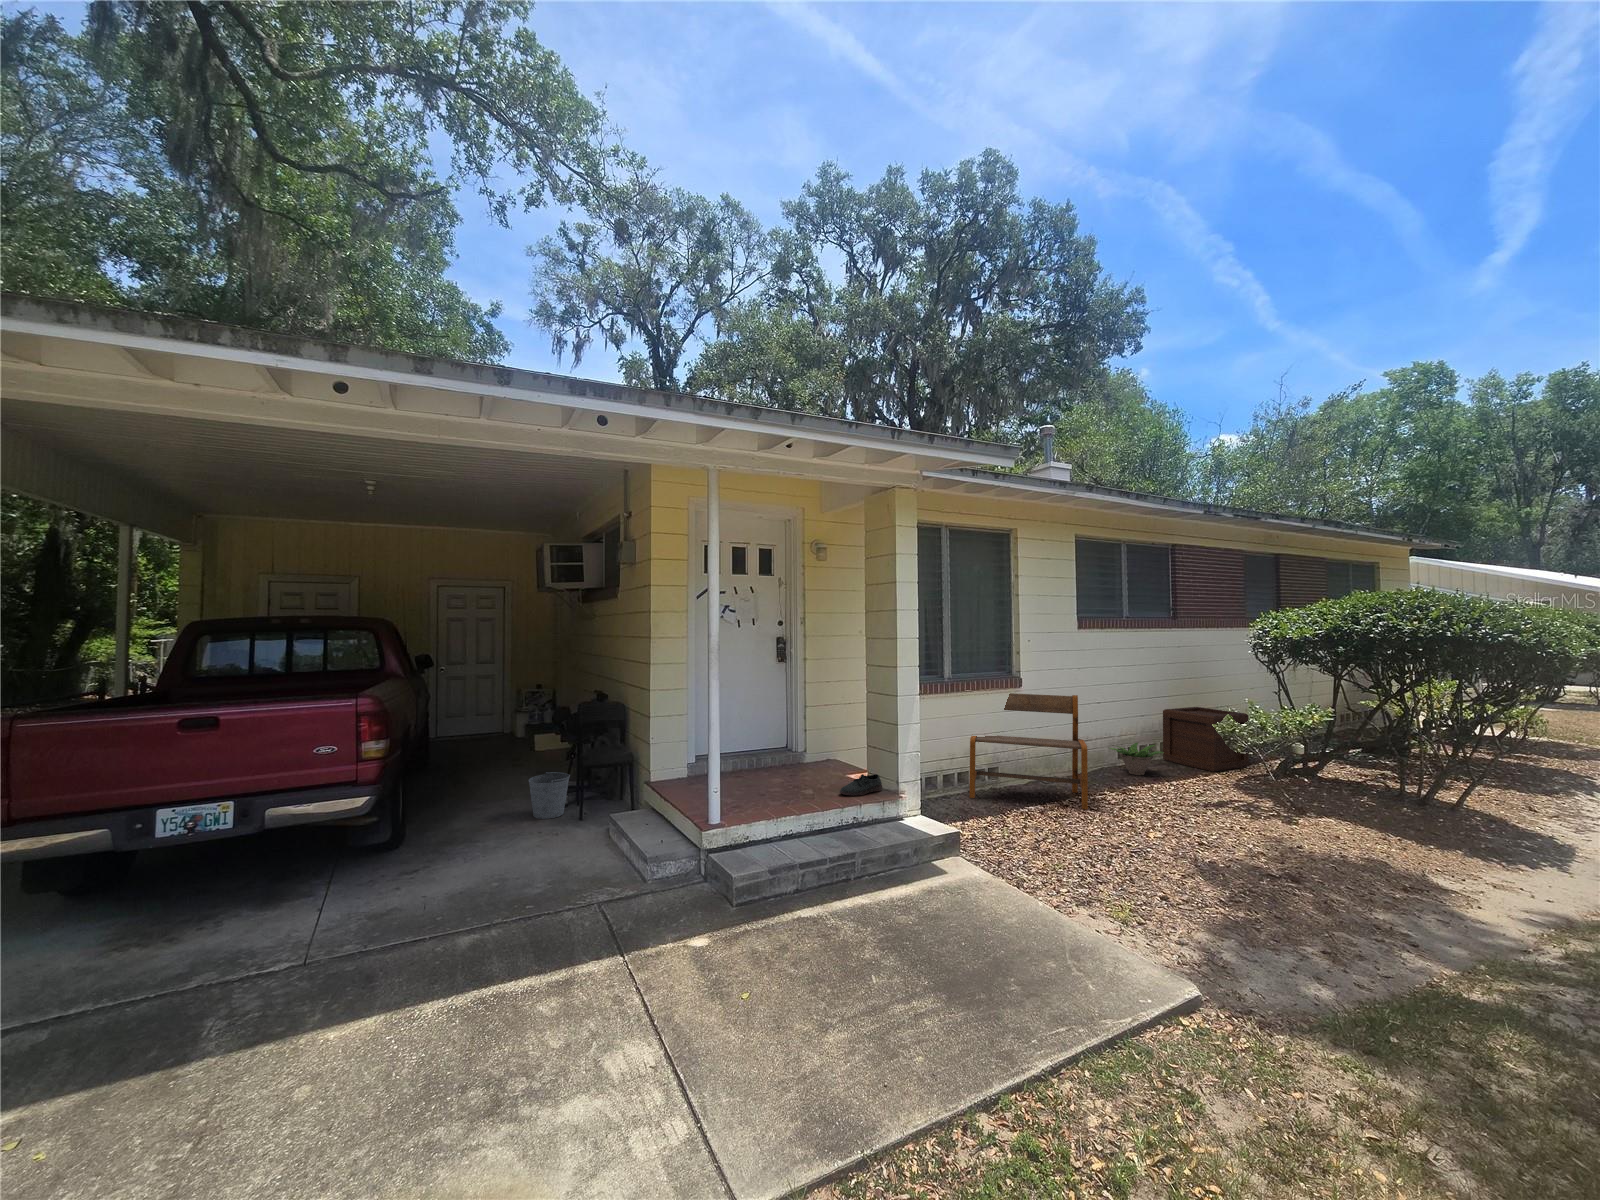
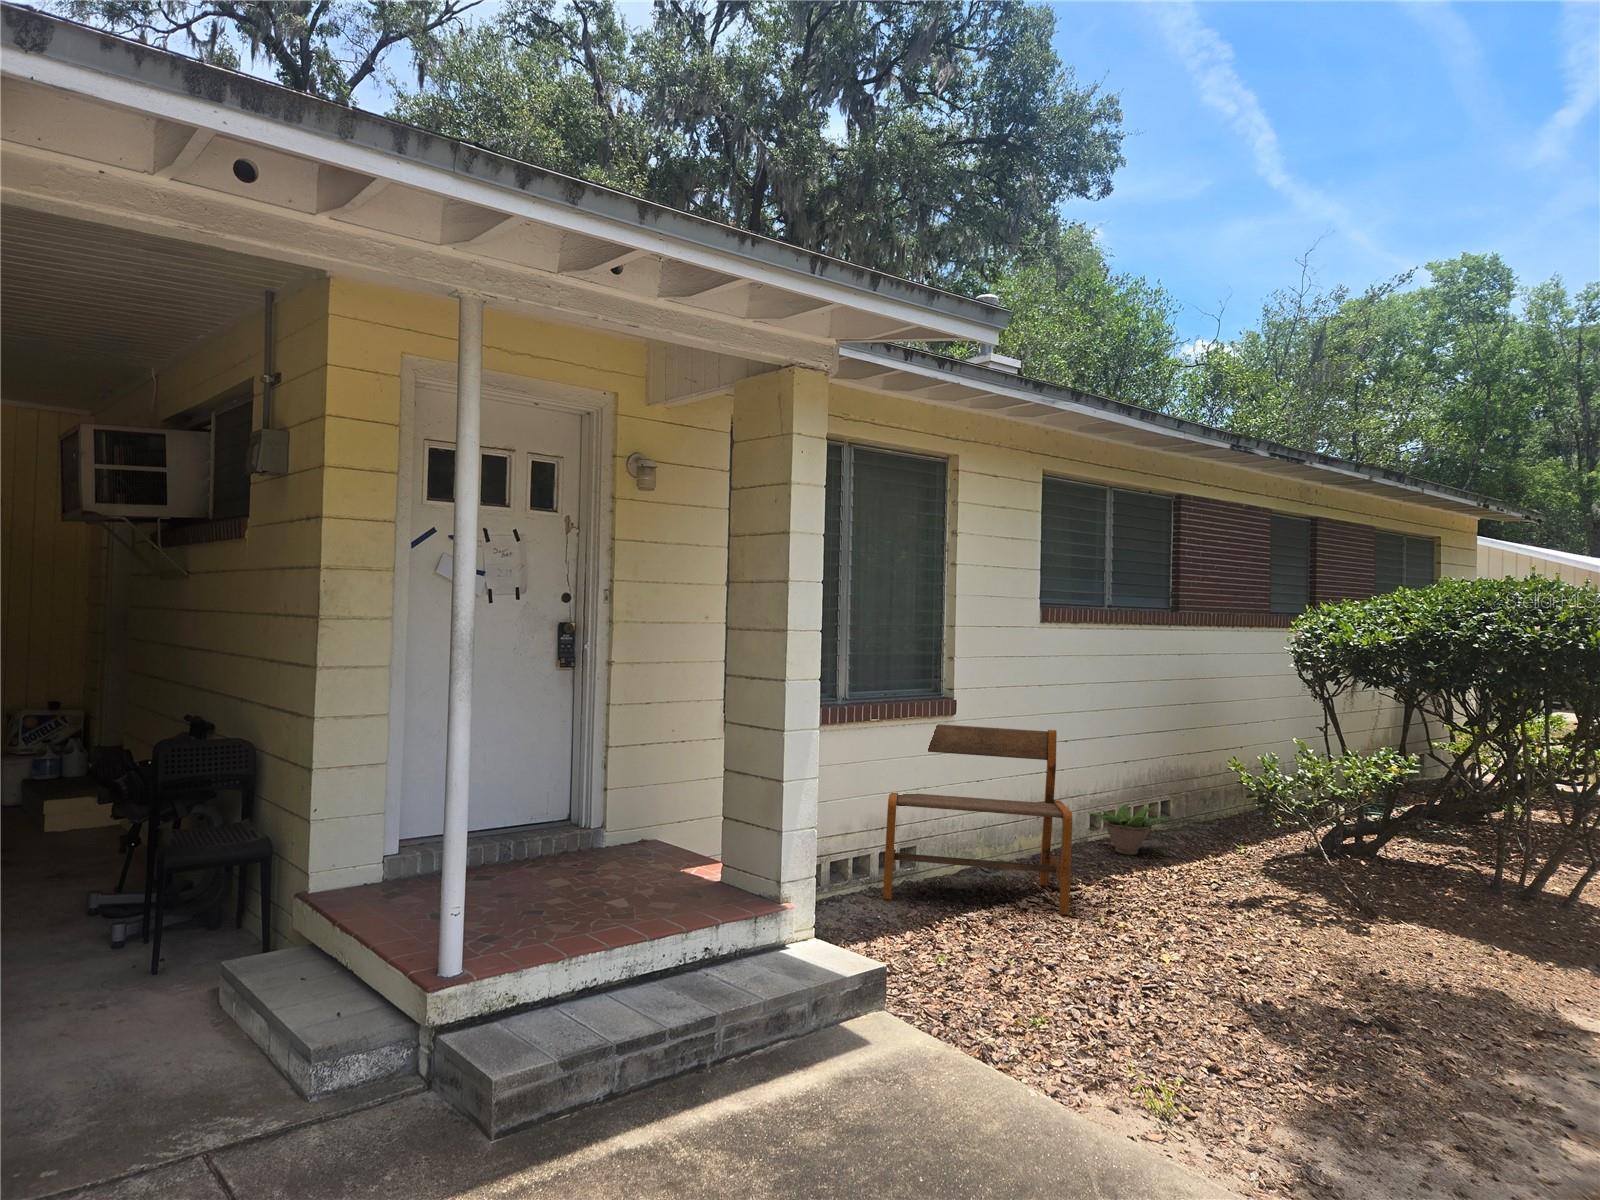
wooden crate: present [1163,707,1249,772] -> none [1159,748,1281,848]
bucket: present [529,772,570,819] -> none [39,872,135,968]
shoe: present [840,774,882,795] -> none [677,868,753,908]

